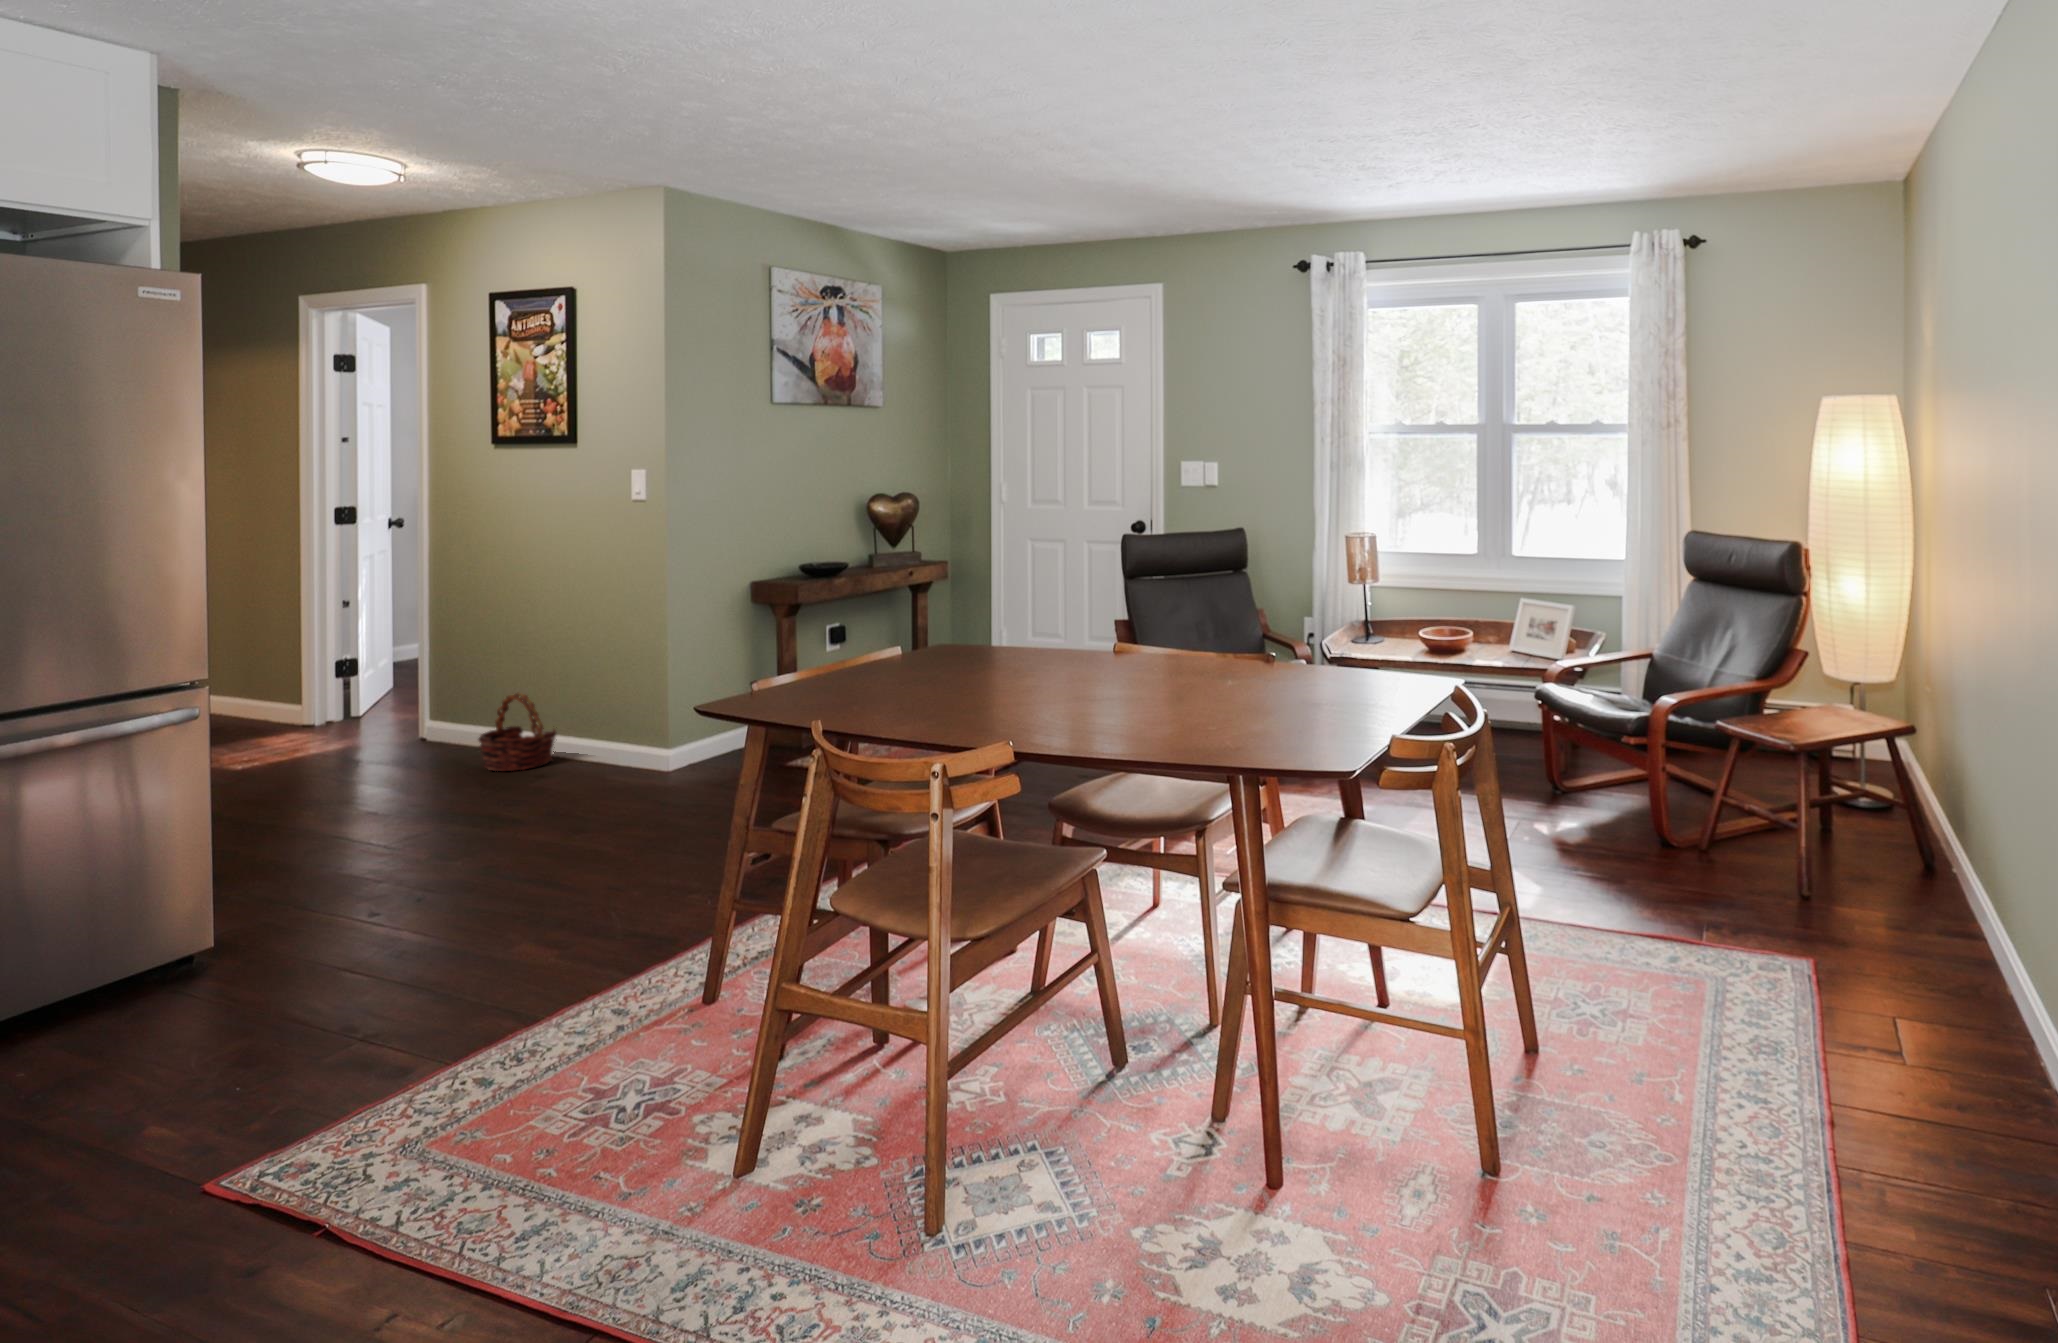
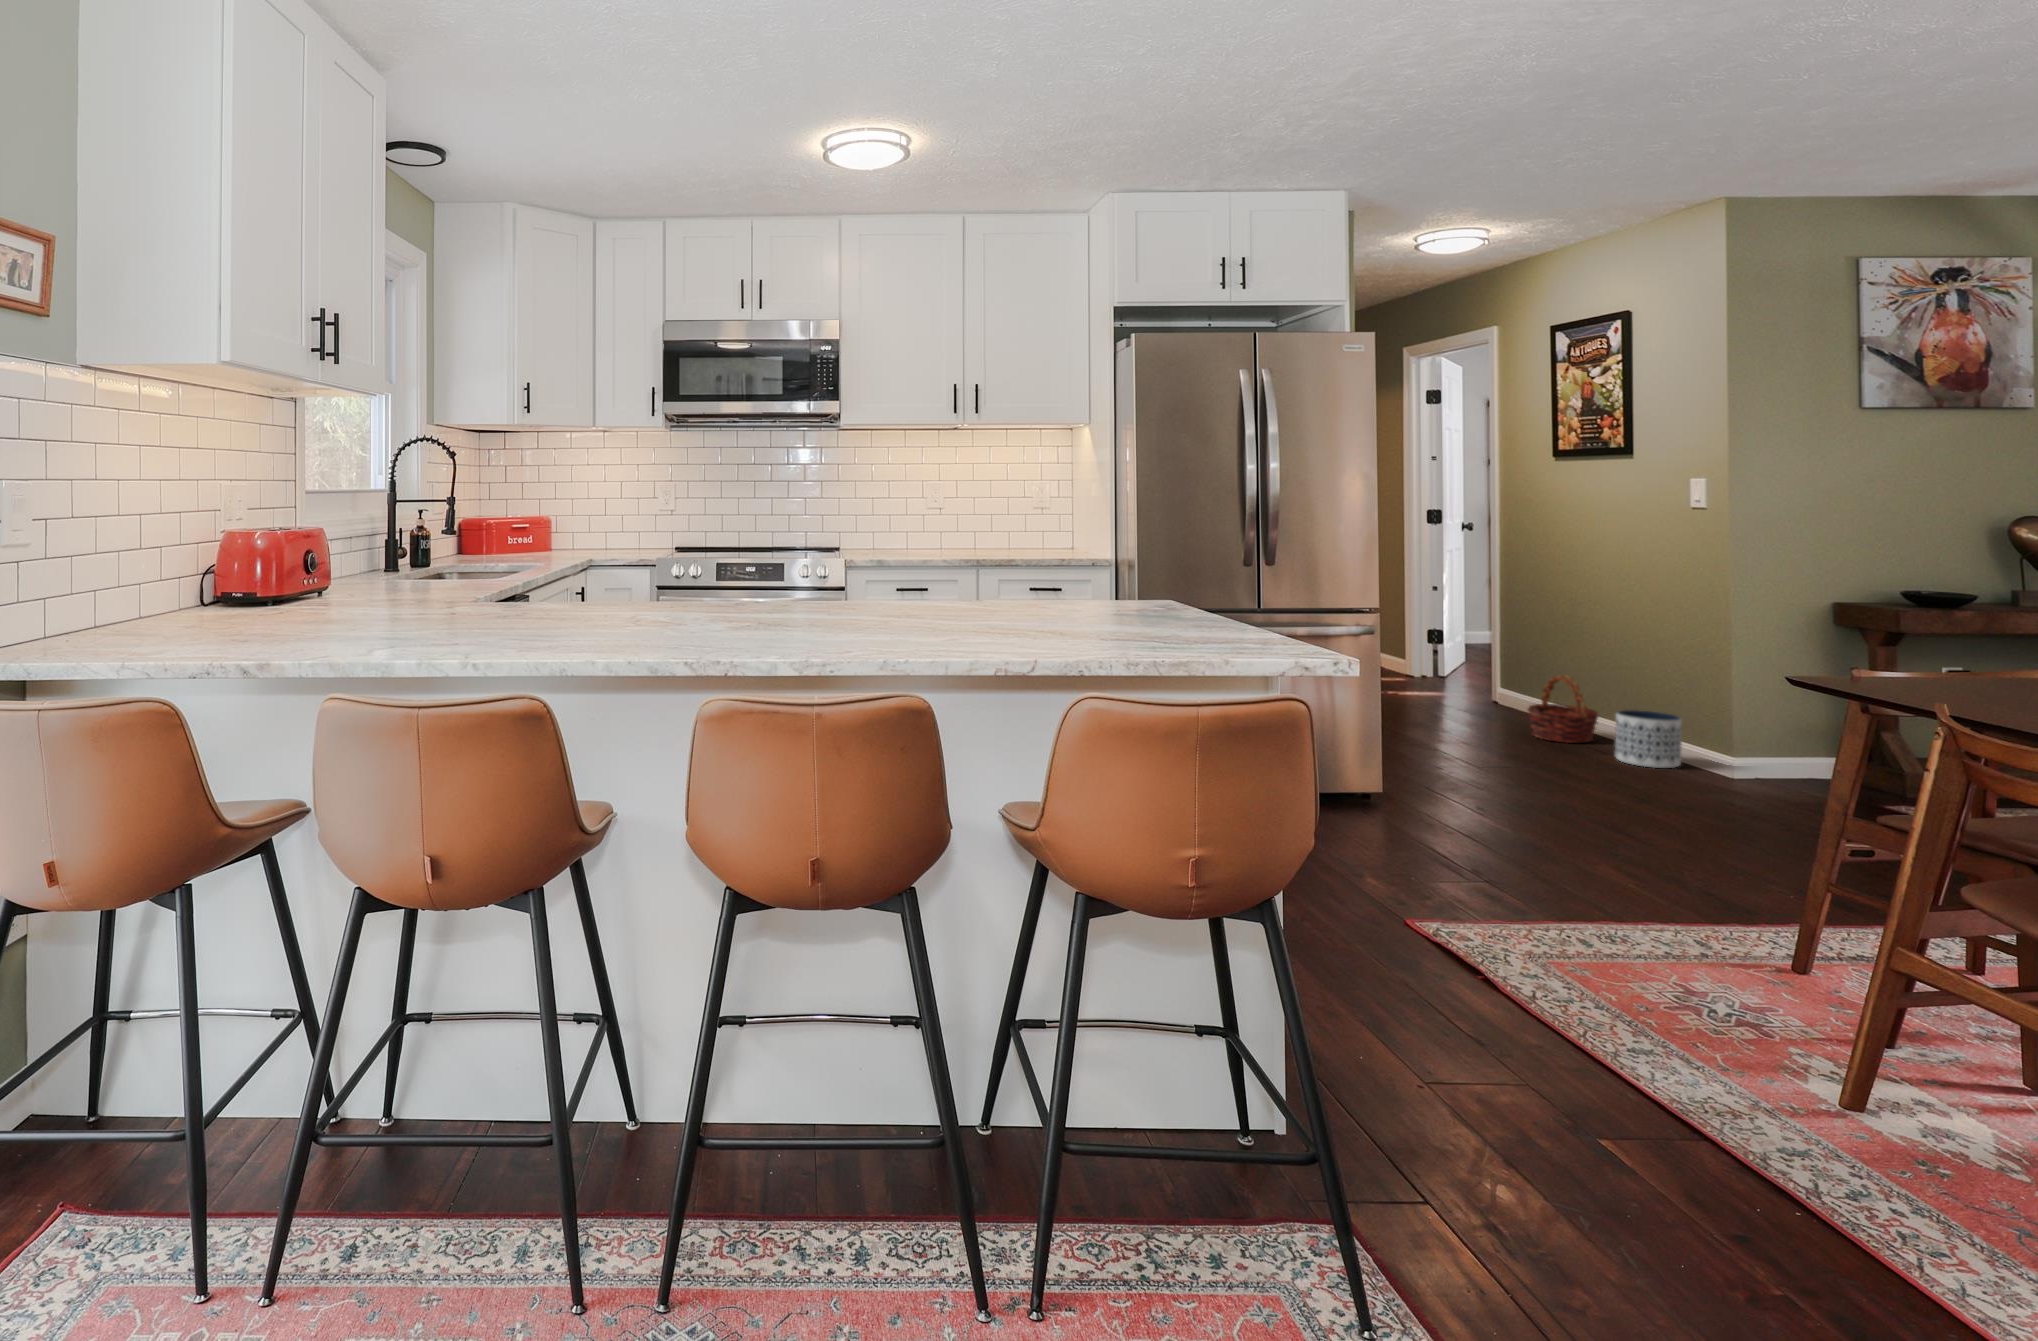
planter: none [570,719,636,783] -> present [1615,710,1682,768]

